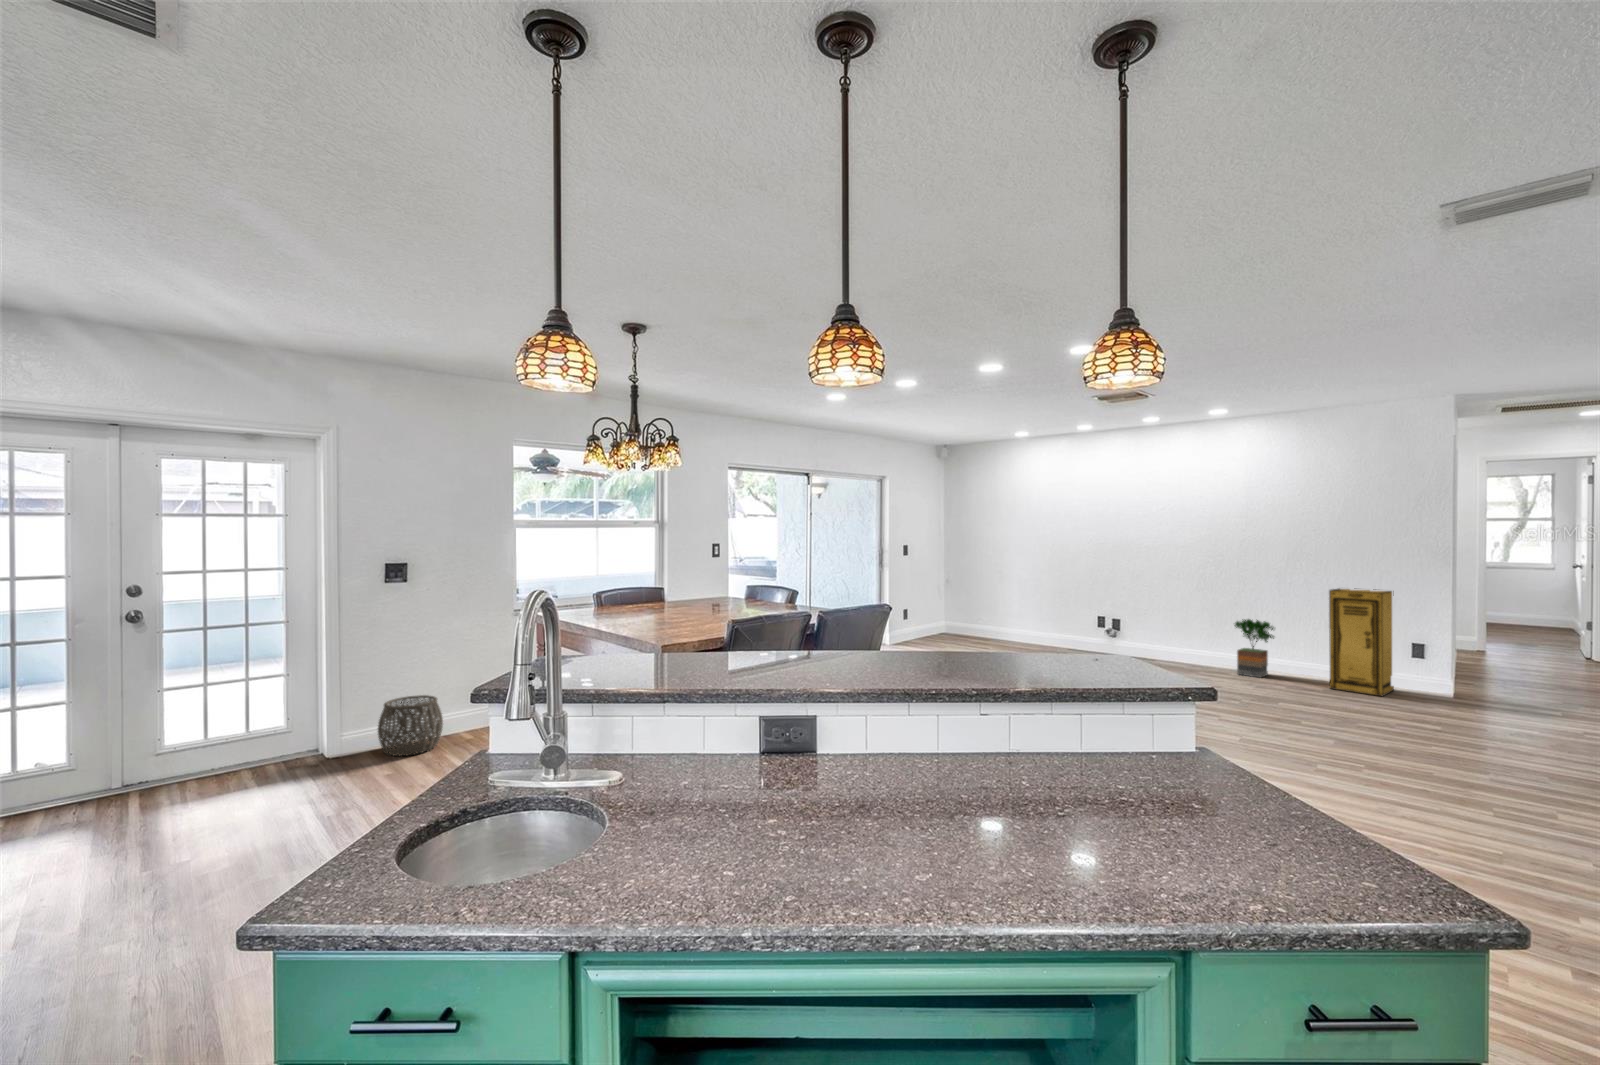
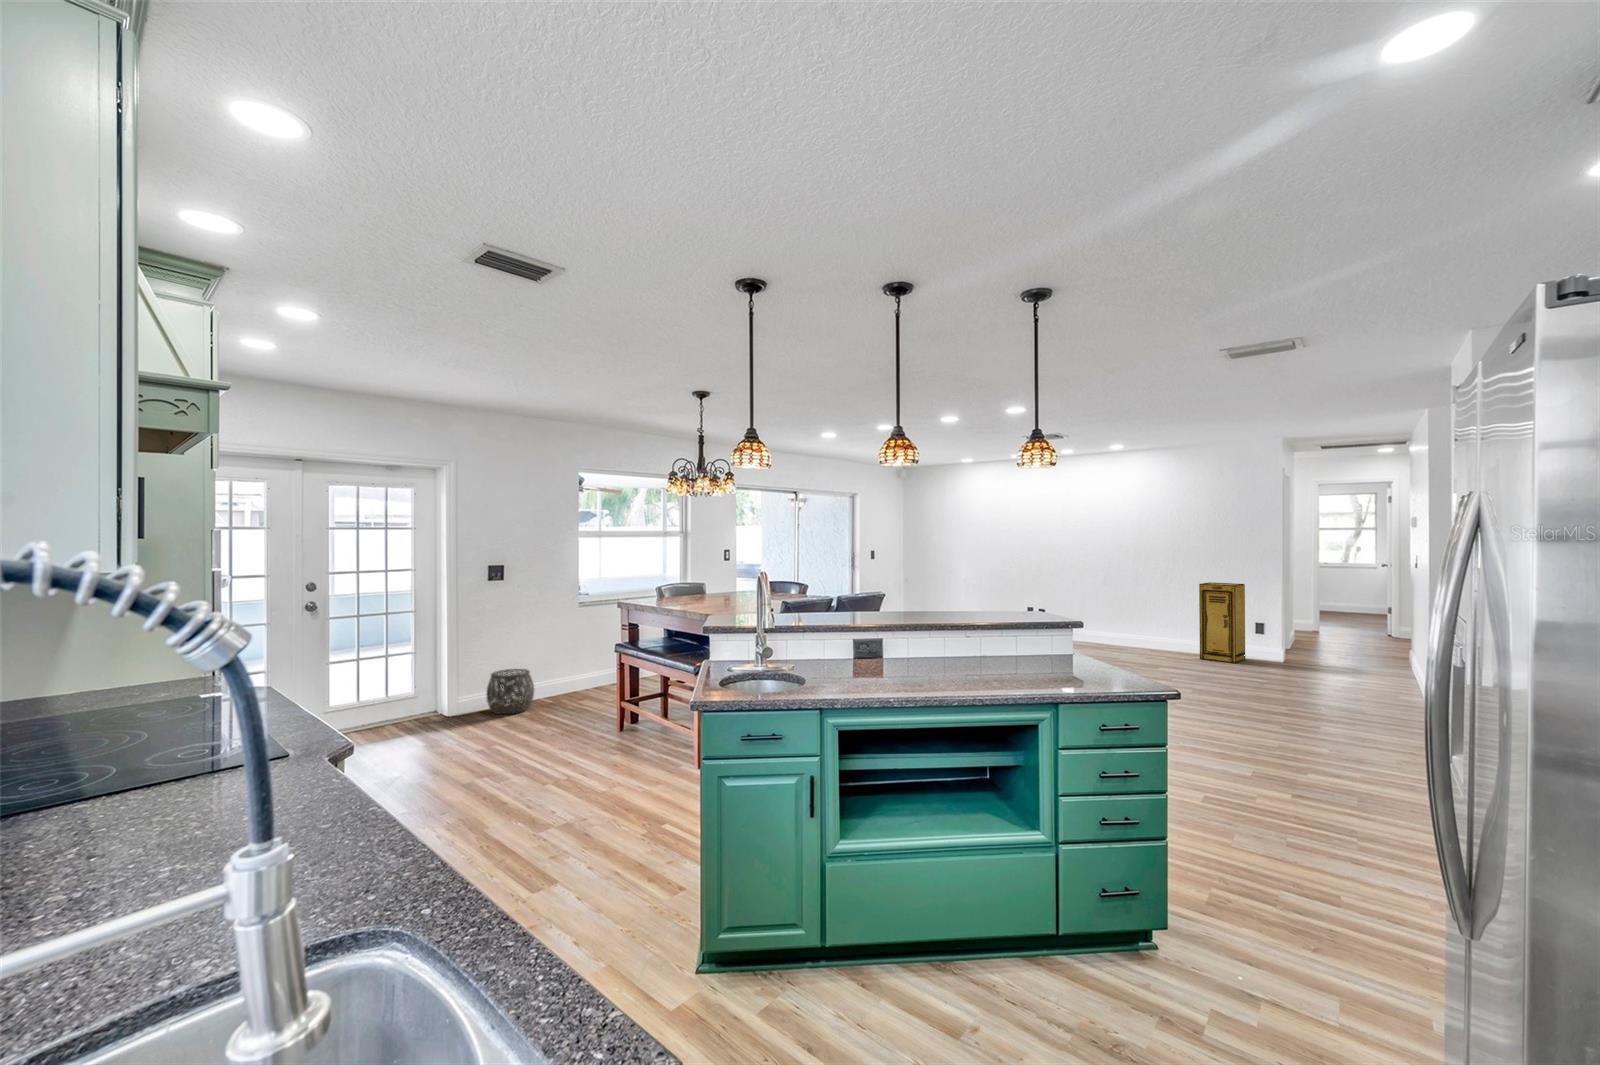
potted tree: present [1234,619,1274,678] -> none [1132,607,1164,653]

